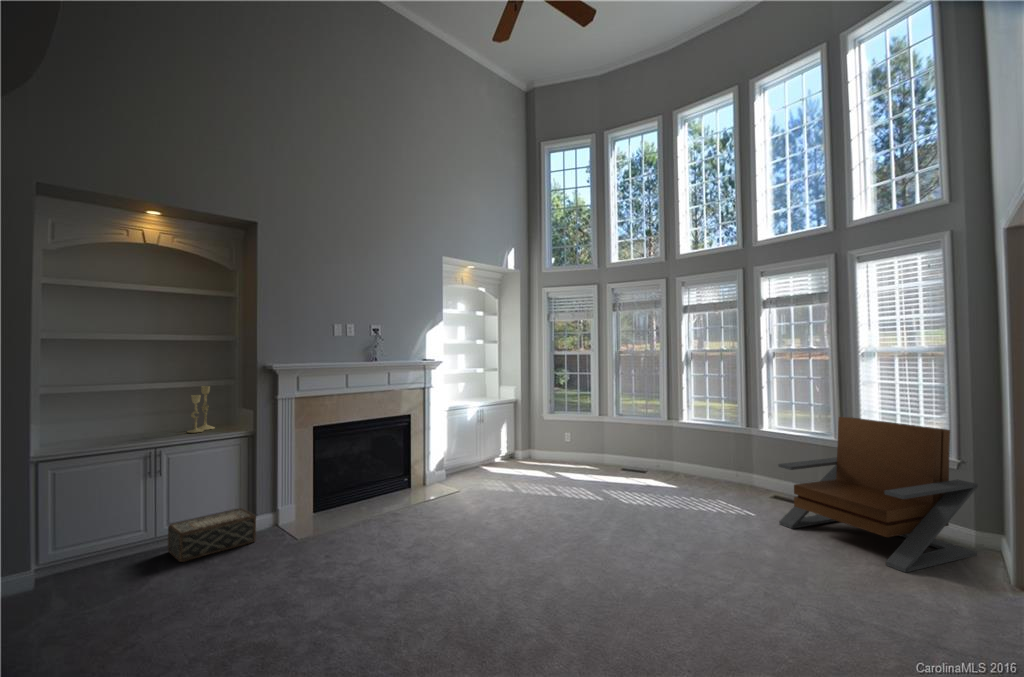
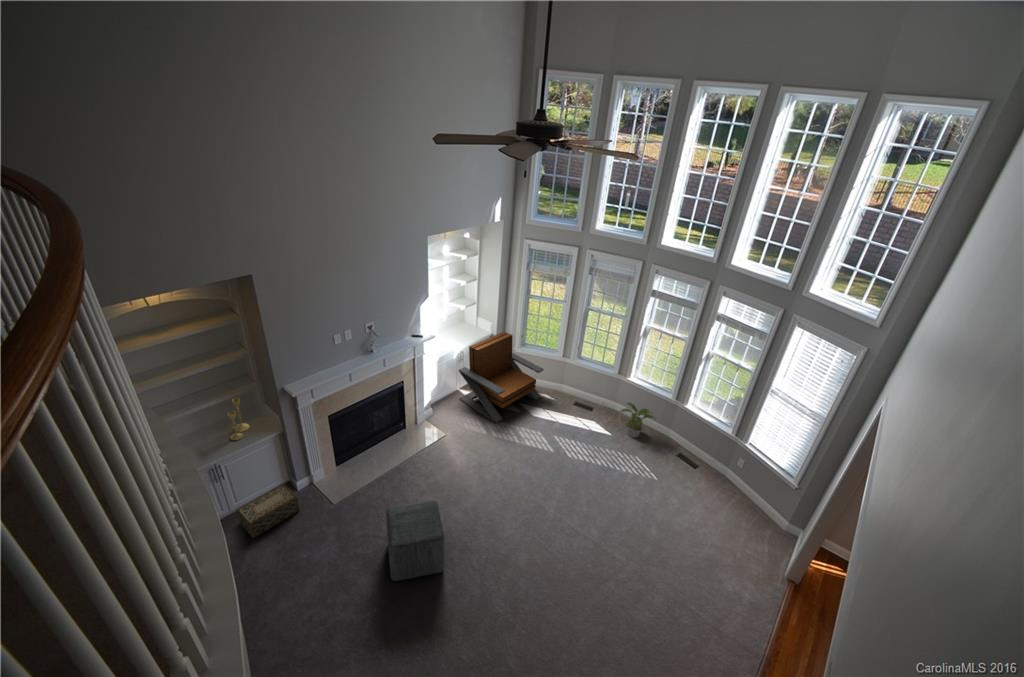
lounge chair: present [778,417,978,572] -> present [459,332,544,423]
potted plant: none [678,444,727,487] -> present [620,403,655,438]
ottoman: none [368,486,450,592] -> present [386,501,445,581]

